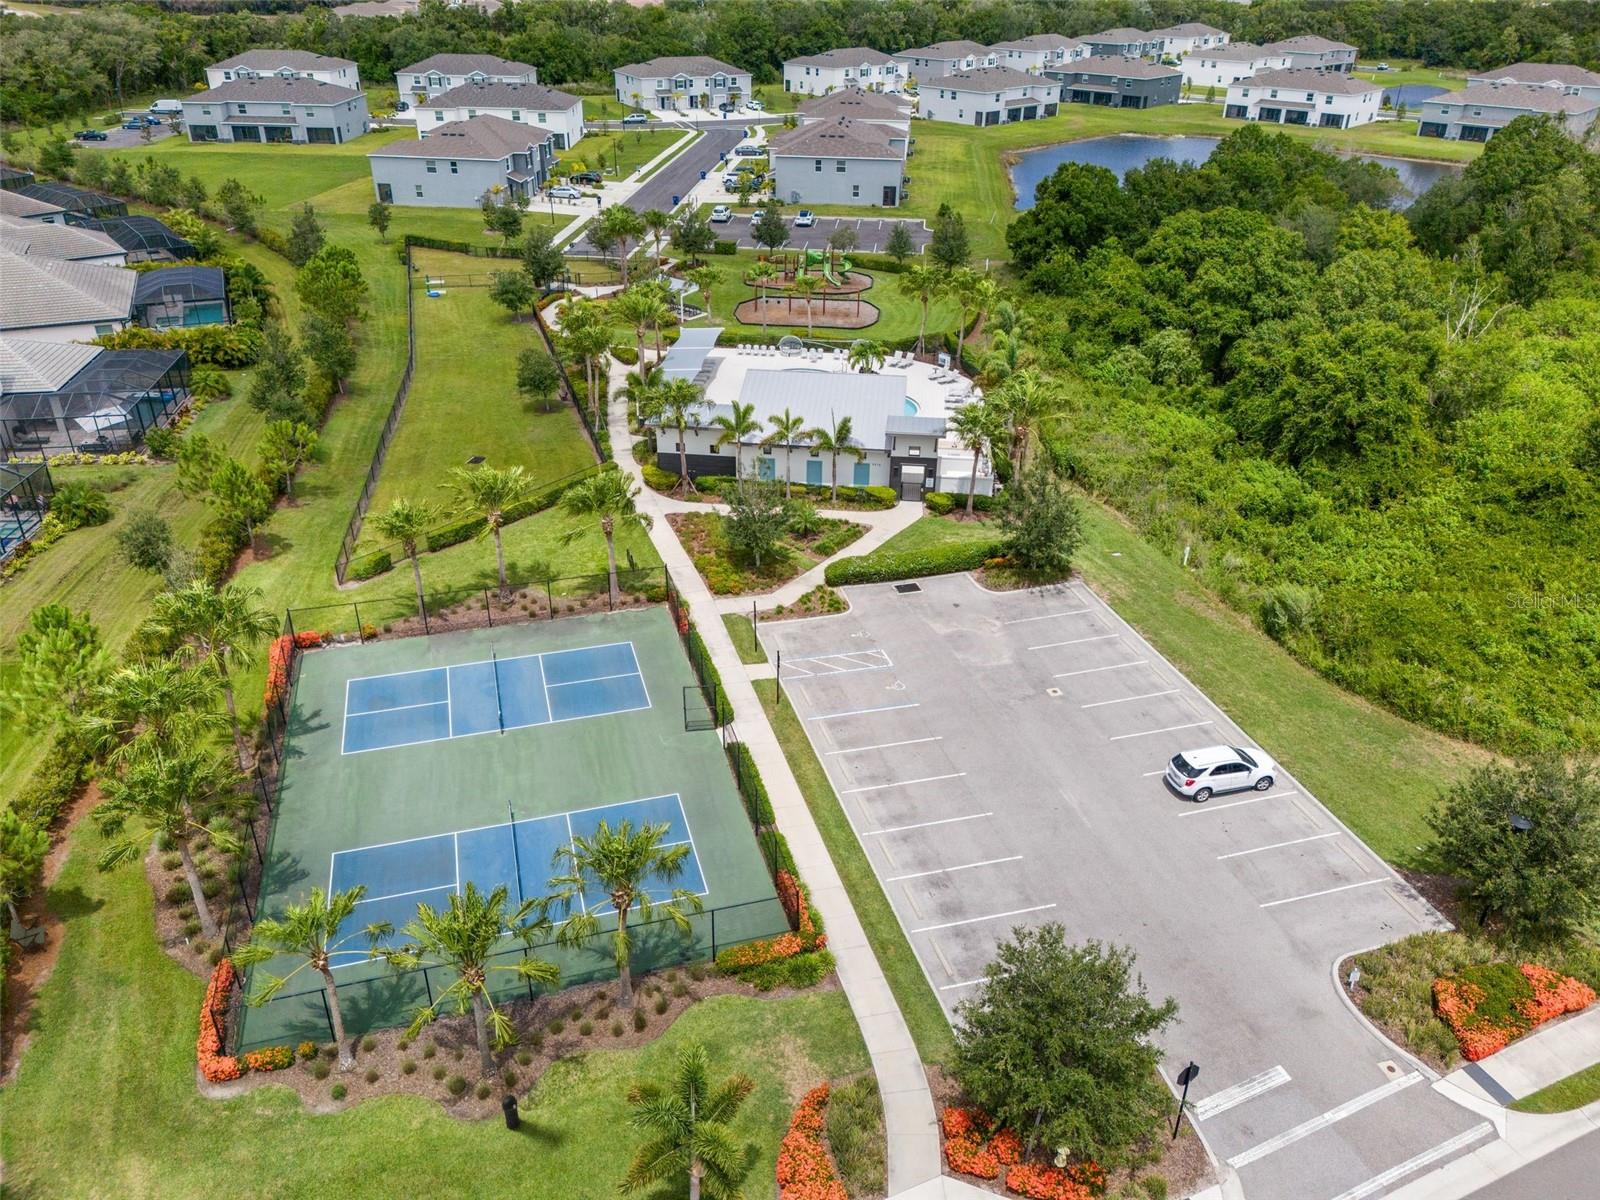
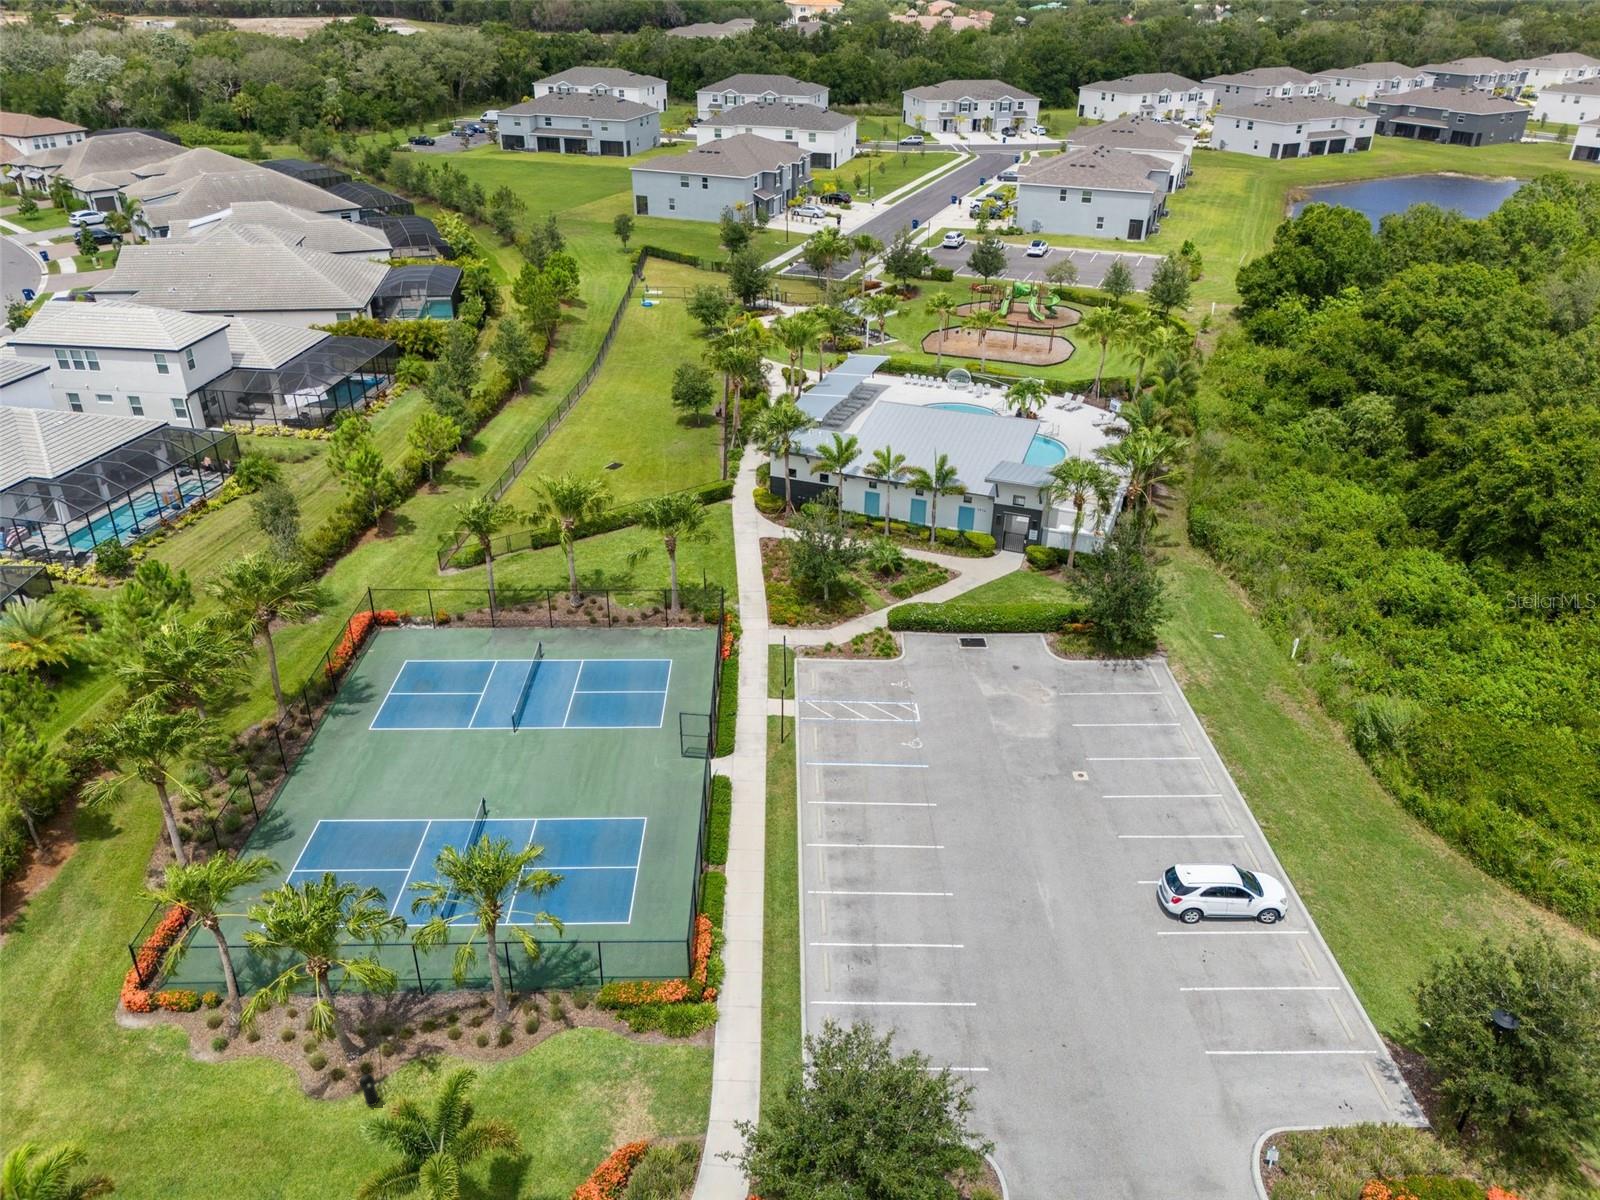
lounge chair: present [10,916,48,958] -> none [51,829,88,865]

